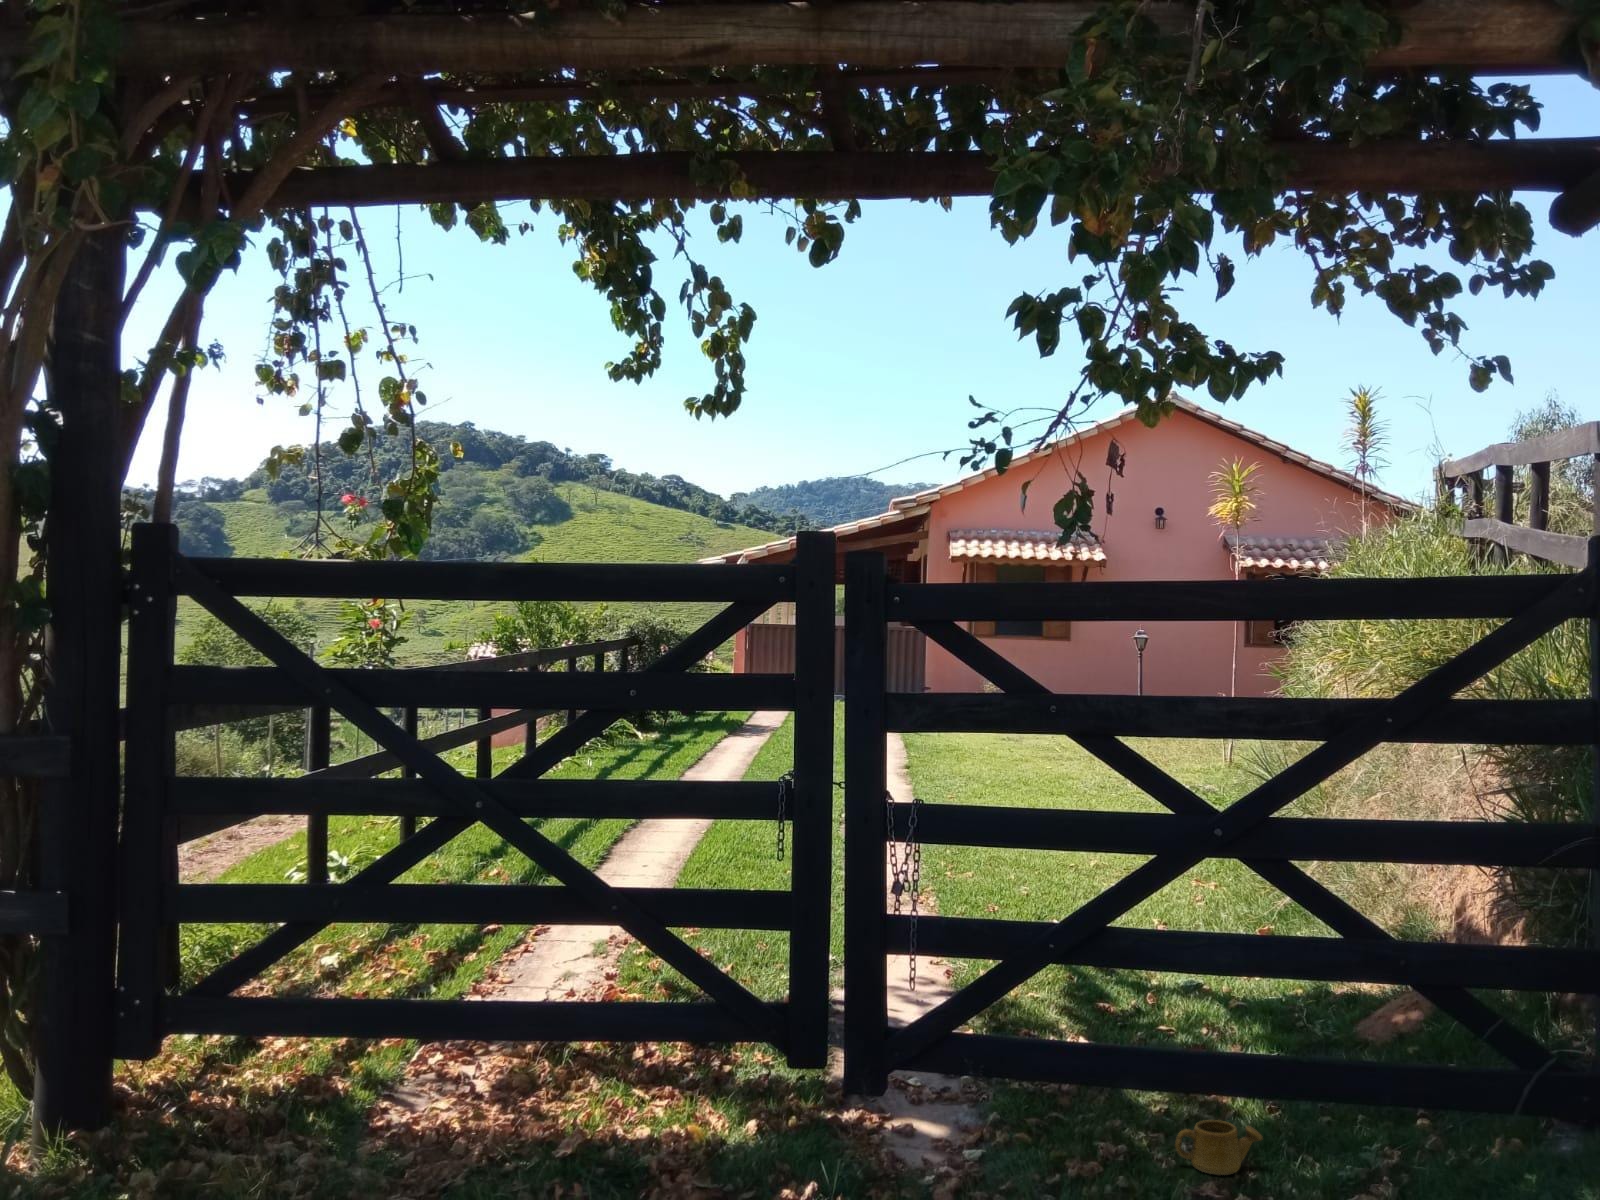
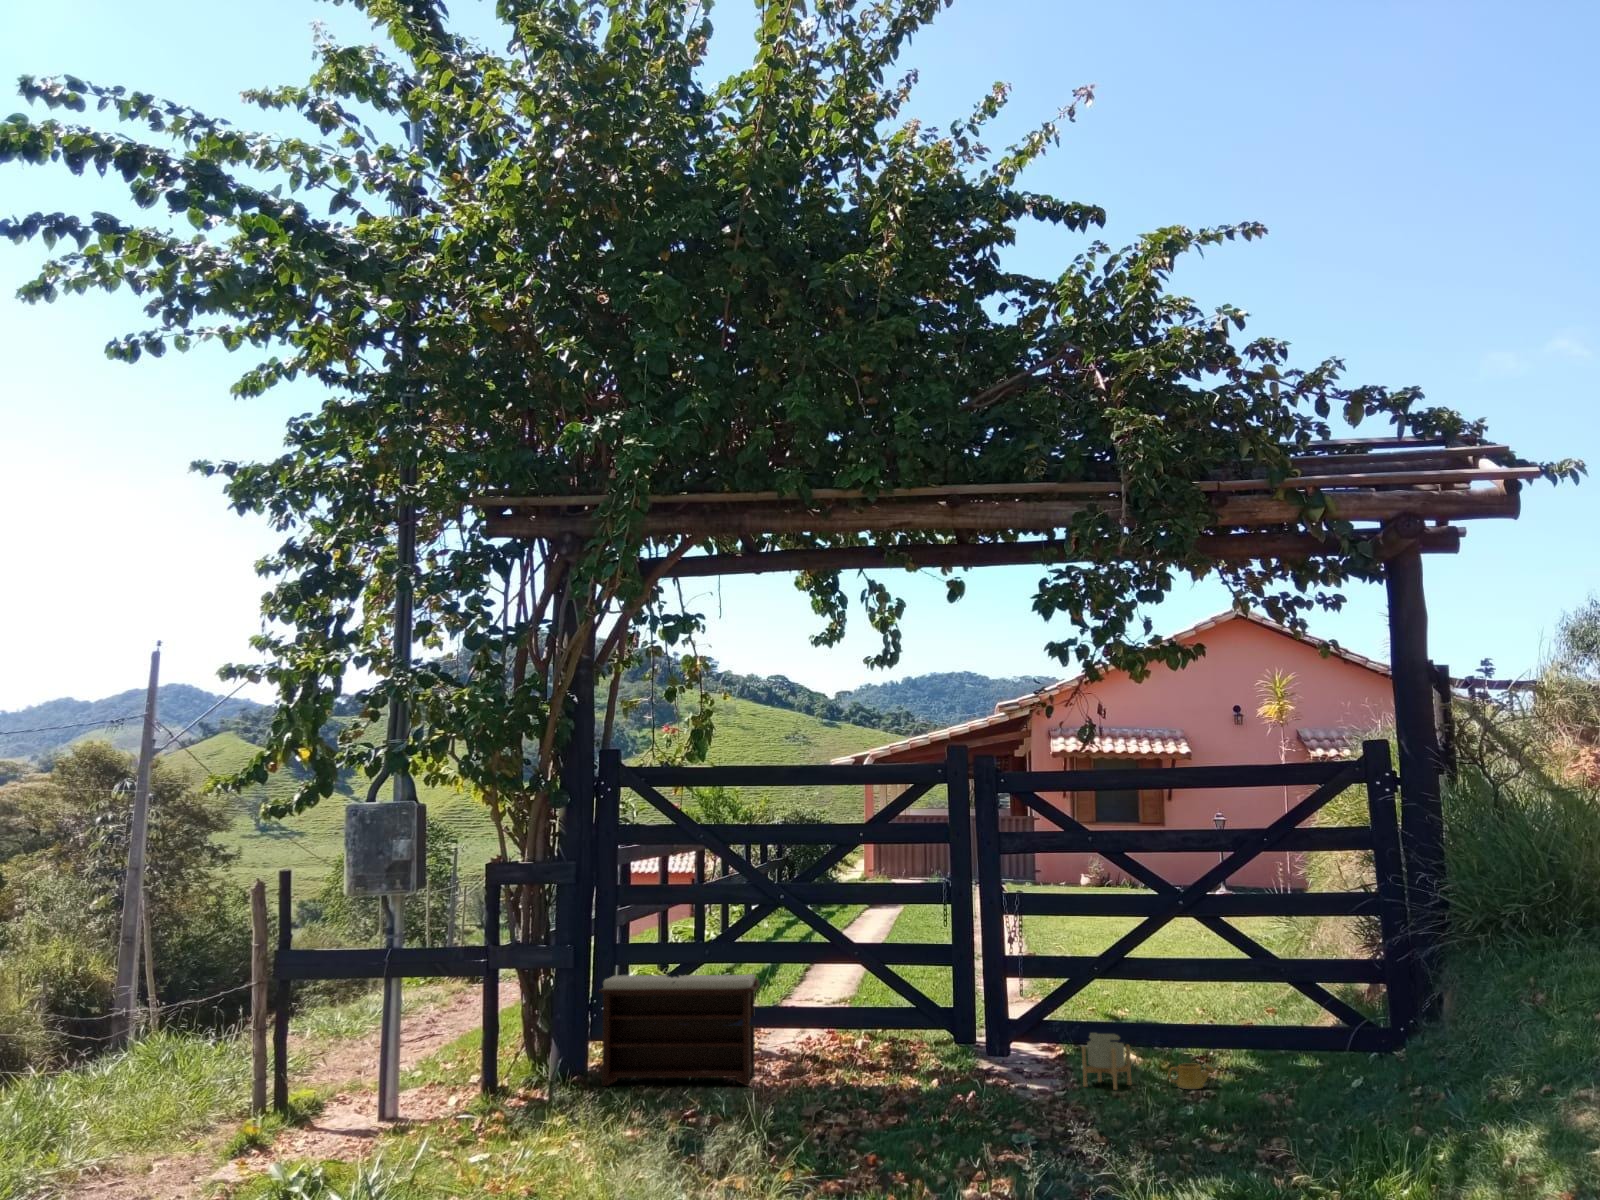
bench: none [106,939,435,1158] -> present [598,974,760,1086]
planter: none [1020,1053,1107,1177] -> present [1082,1033,1131,1090]

